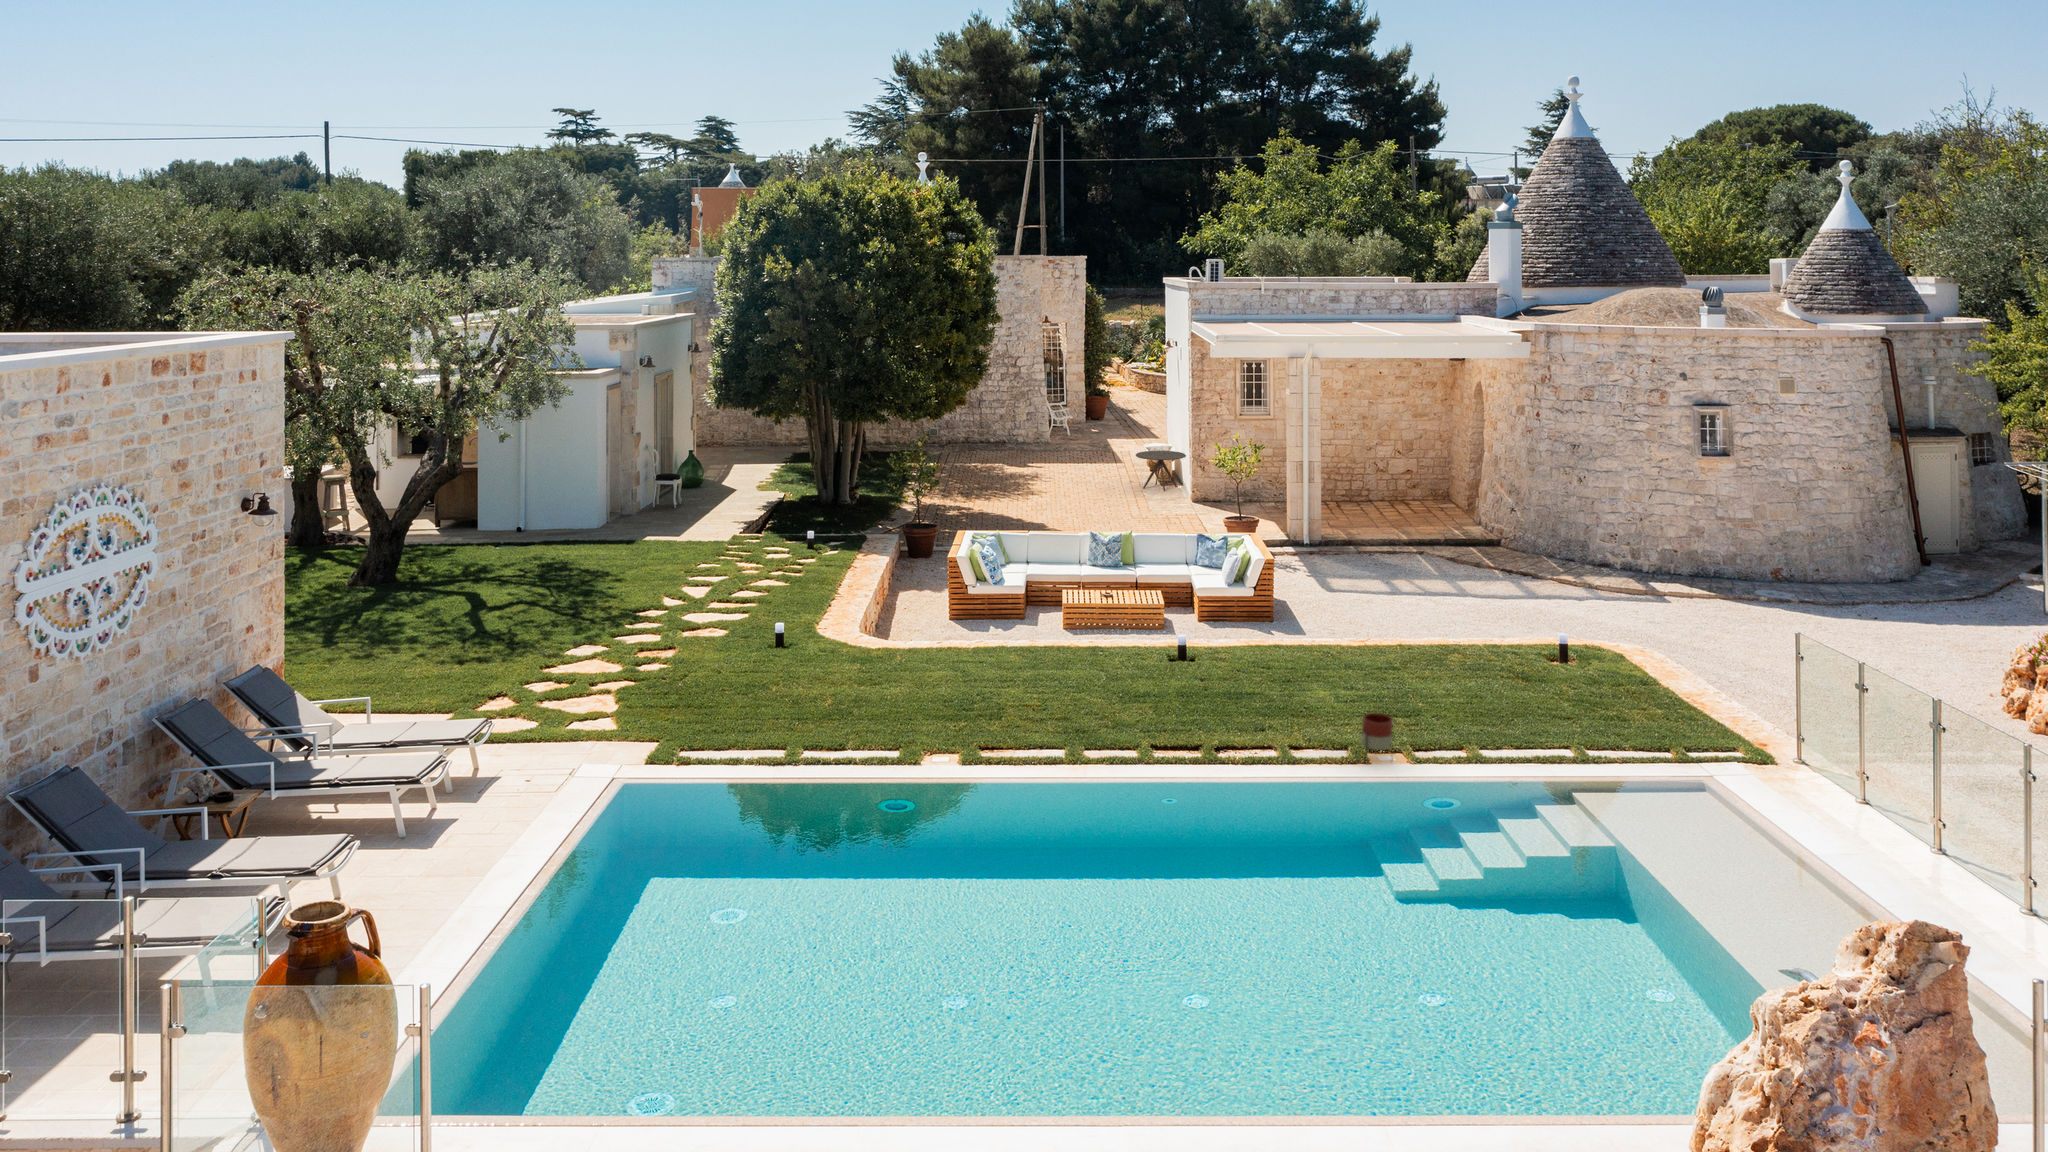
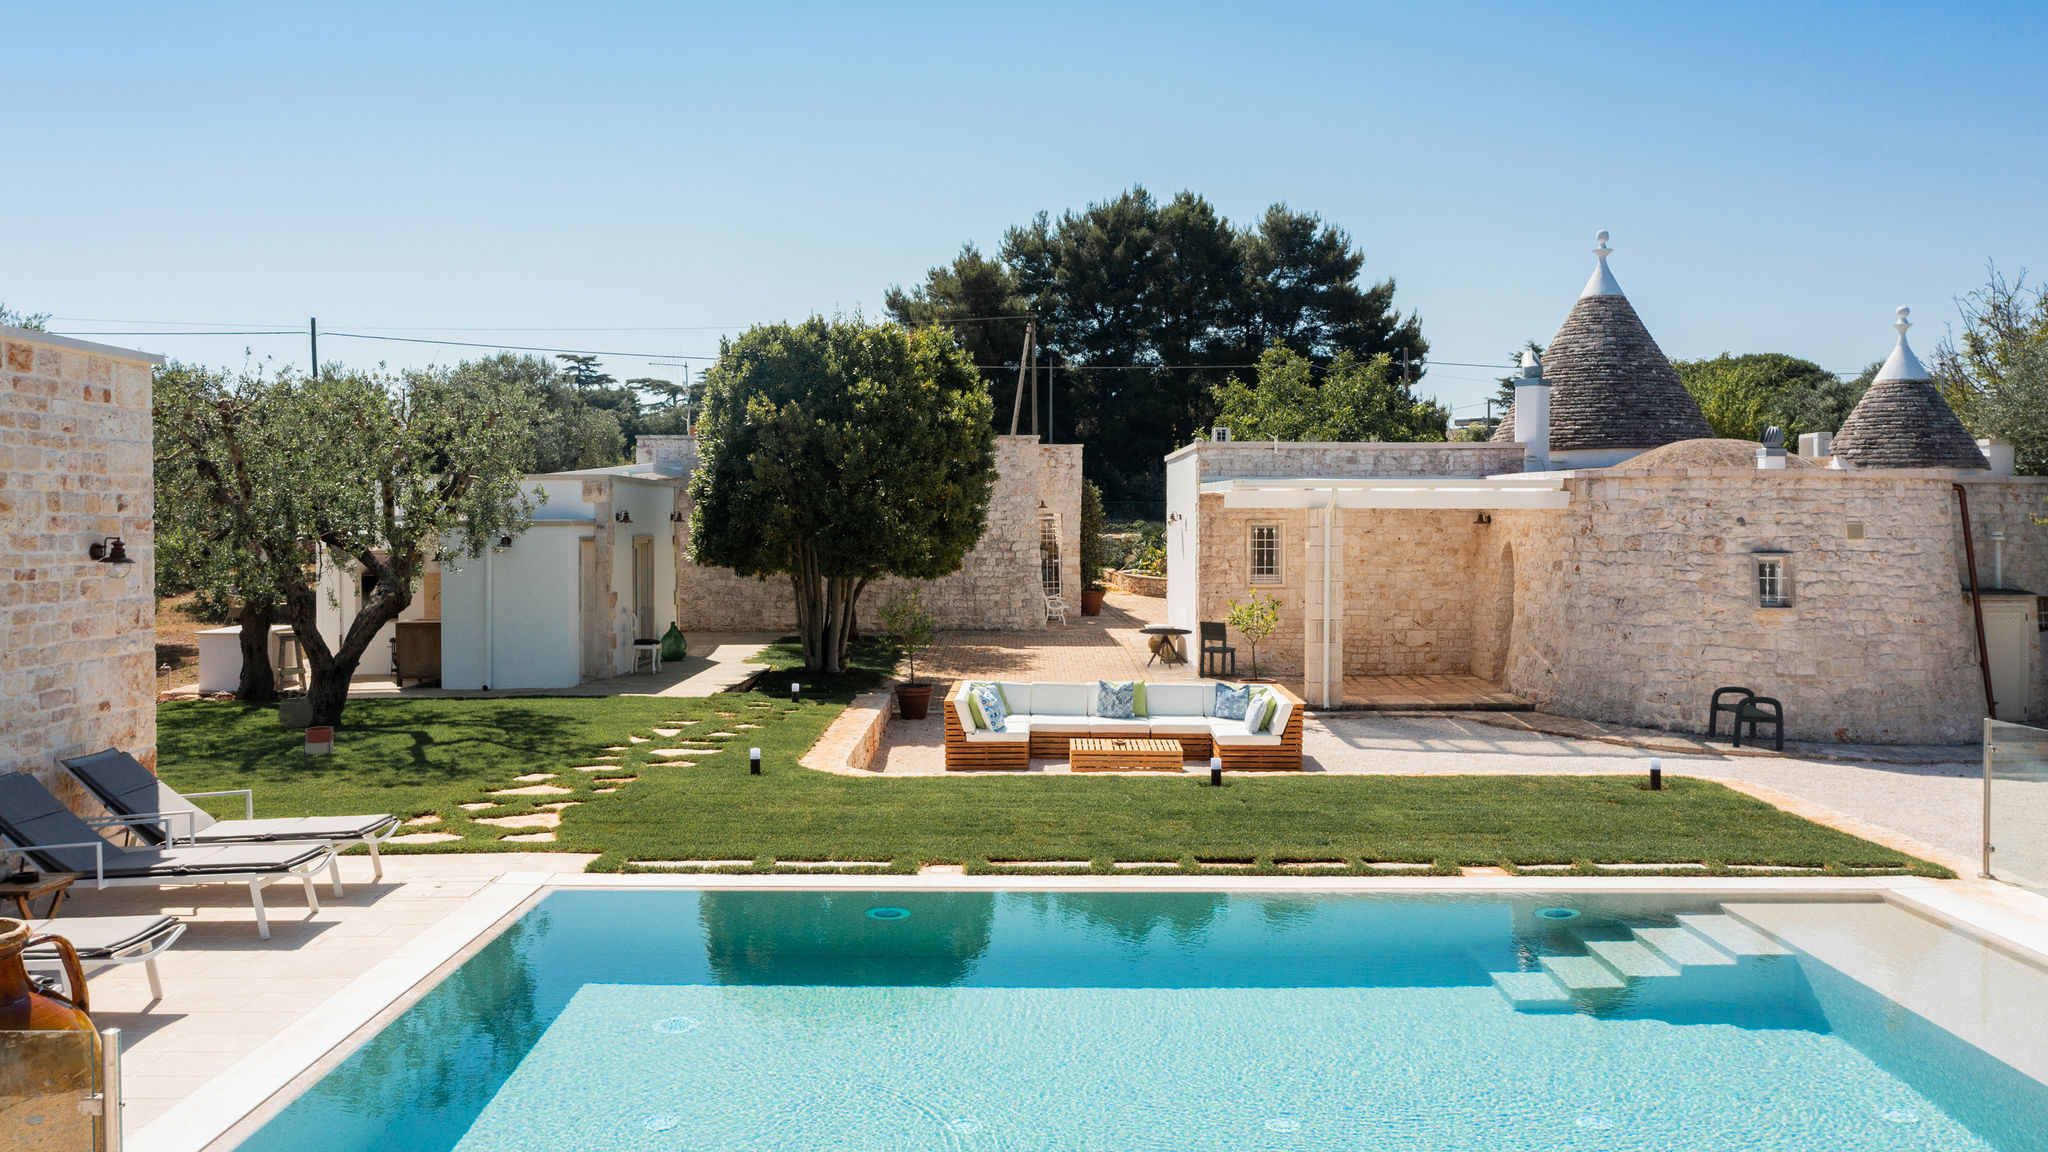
dining chair: none [1191,451,1226,506] -> present [1200,621,1236,680]
bench: none [1655,527,1723,590] -> present [1708,687,1783,751]
woven basket: none [345,559,377,587] -> present [278,698,313,728]
planter: present [1361,713,1393,757] -> present [304,726,334,767]

